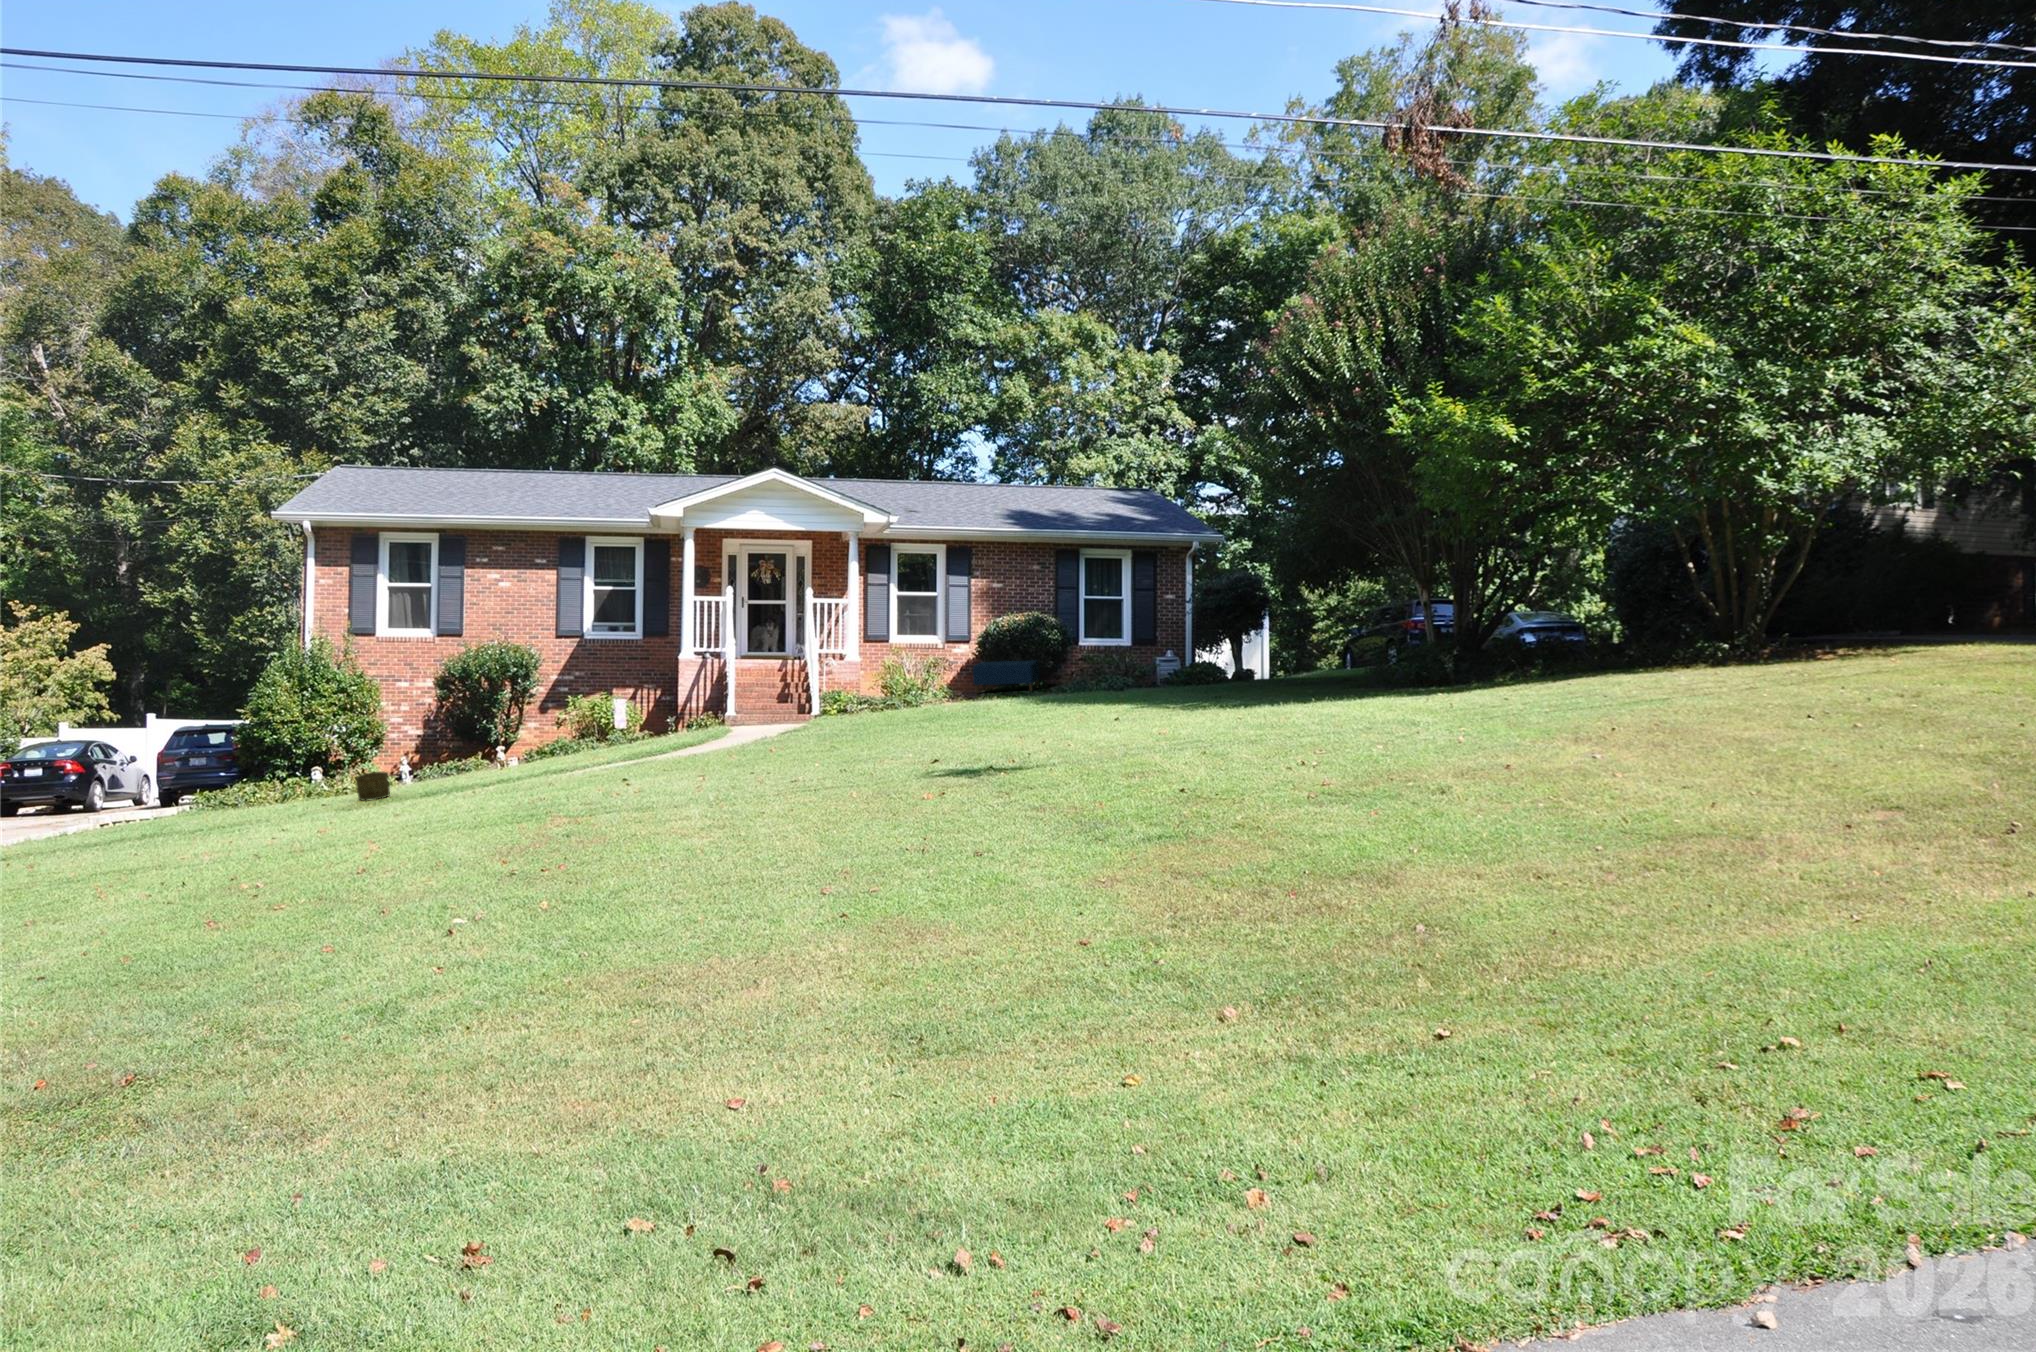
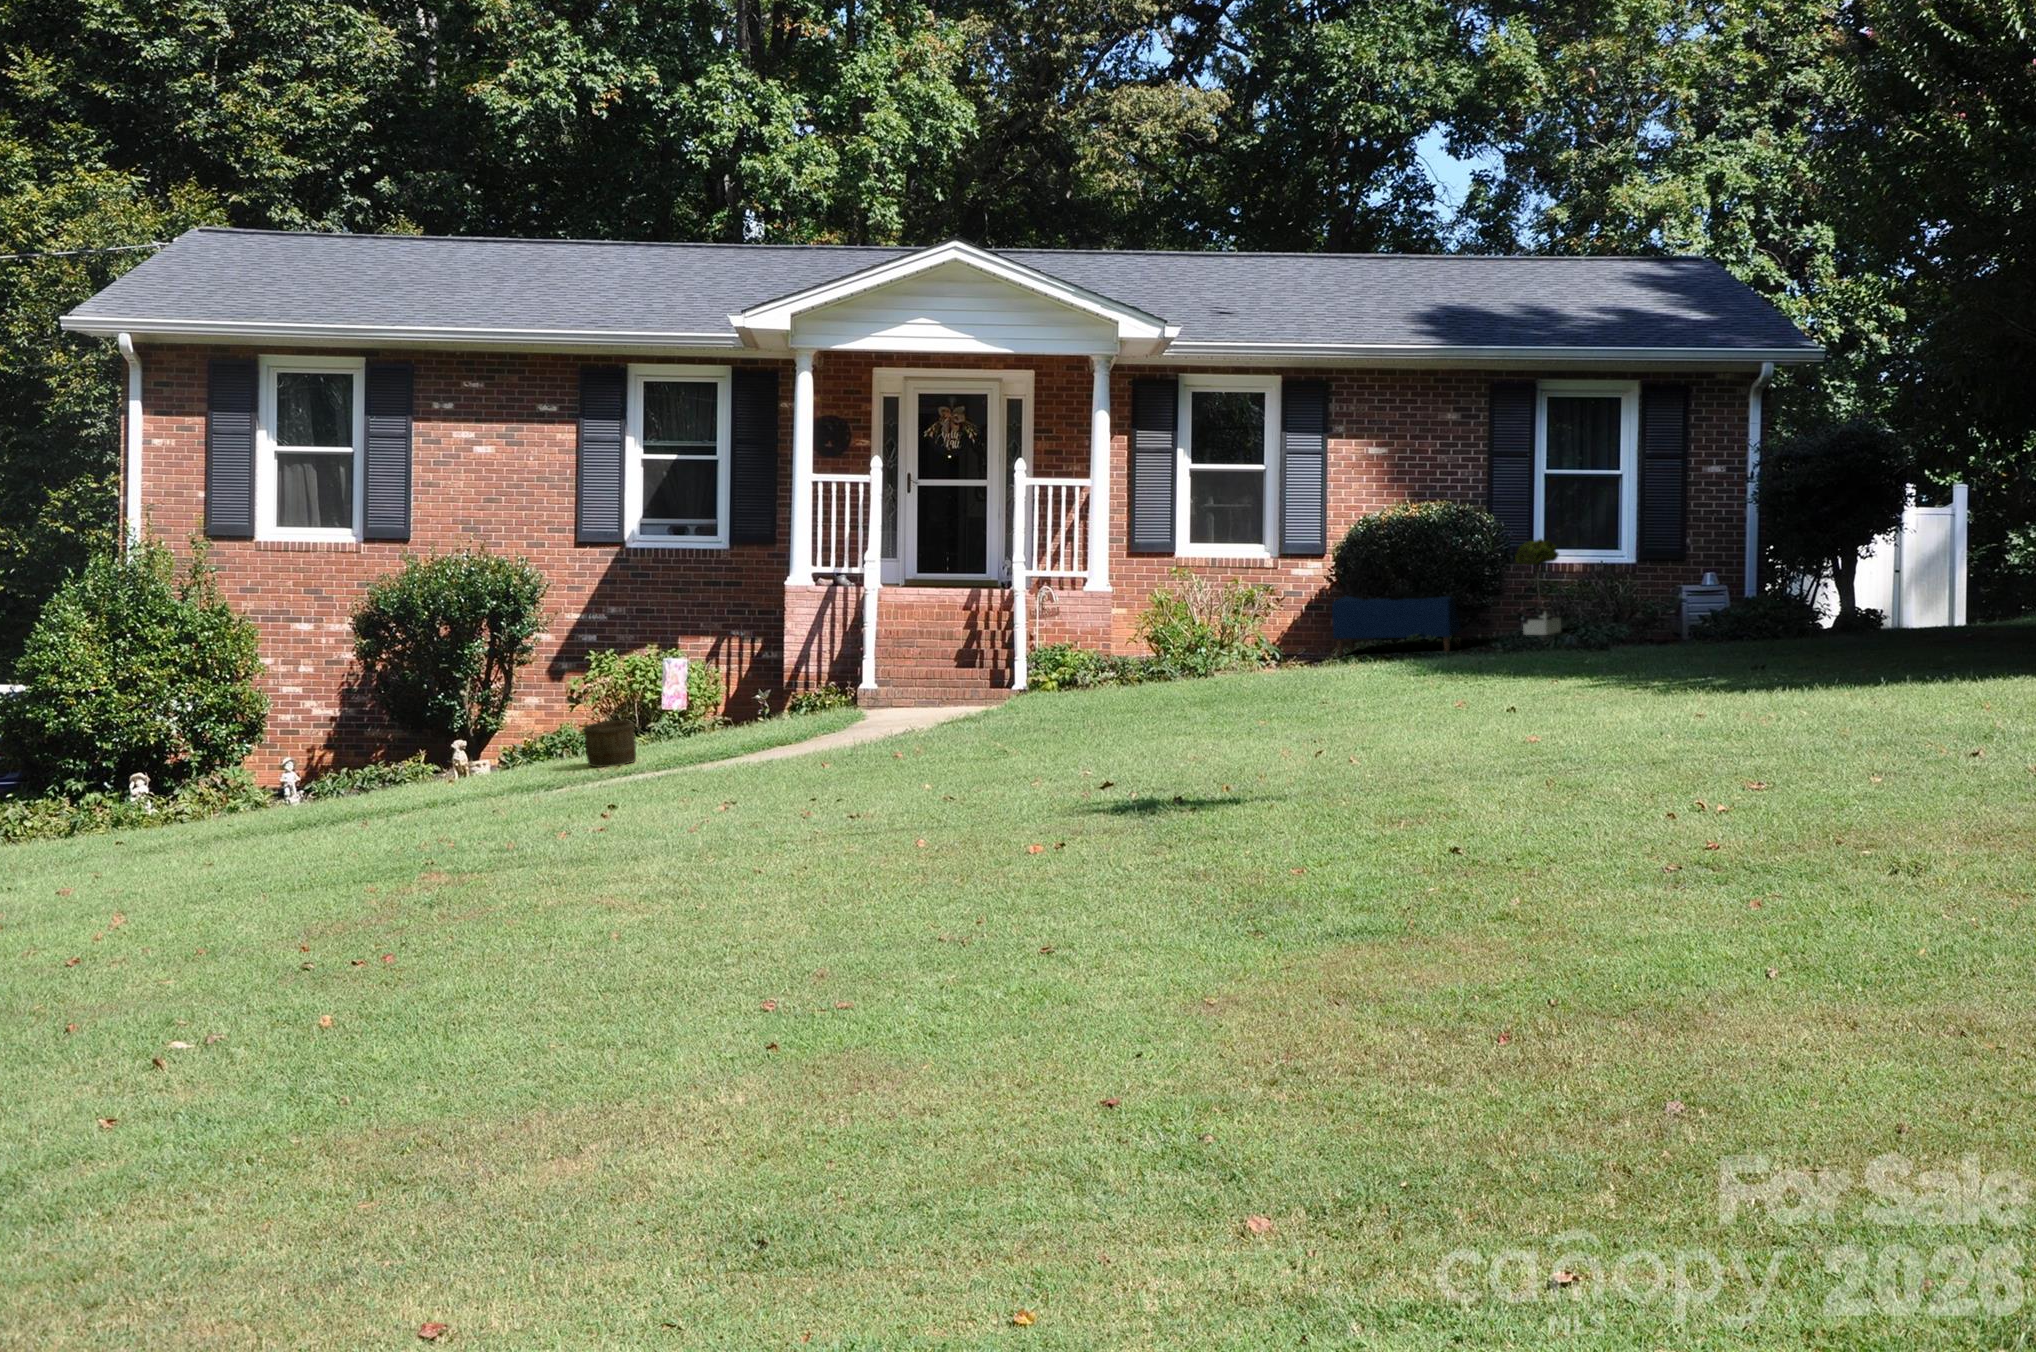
potted tree: none [1067,632,1091,682] -> present [1515,539,1561,635]
wooden bucket: present [355,772,390,801] -> present [583,720,636,767]

